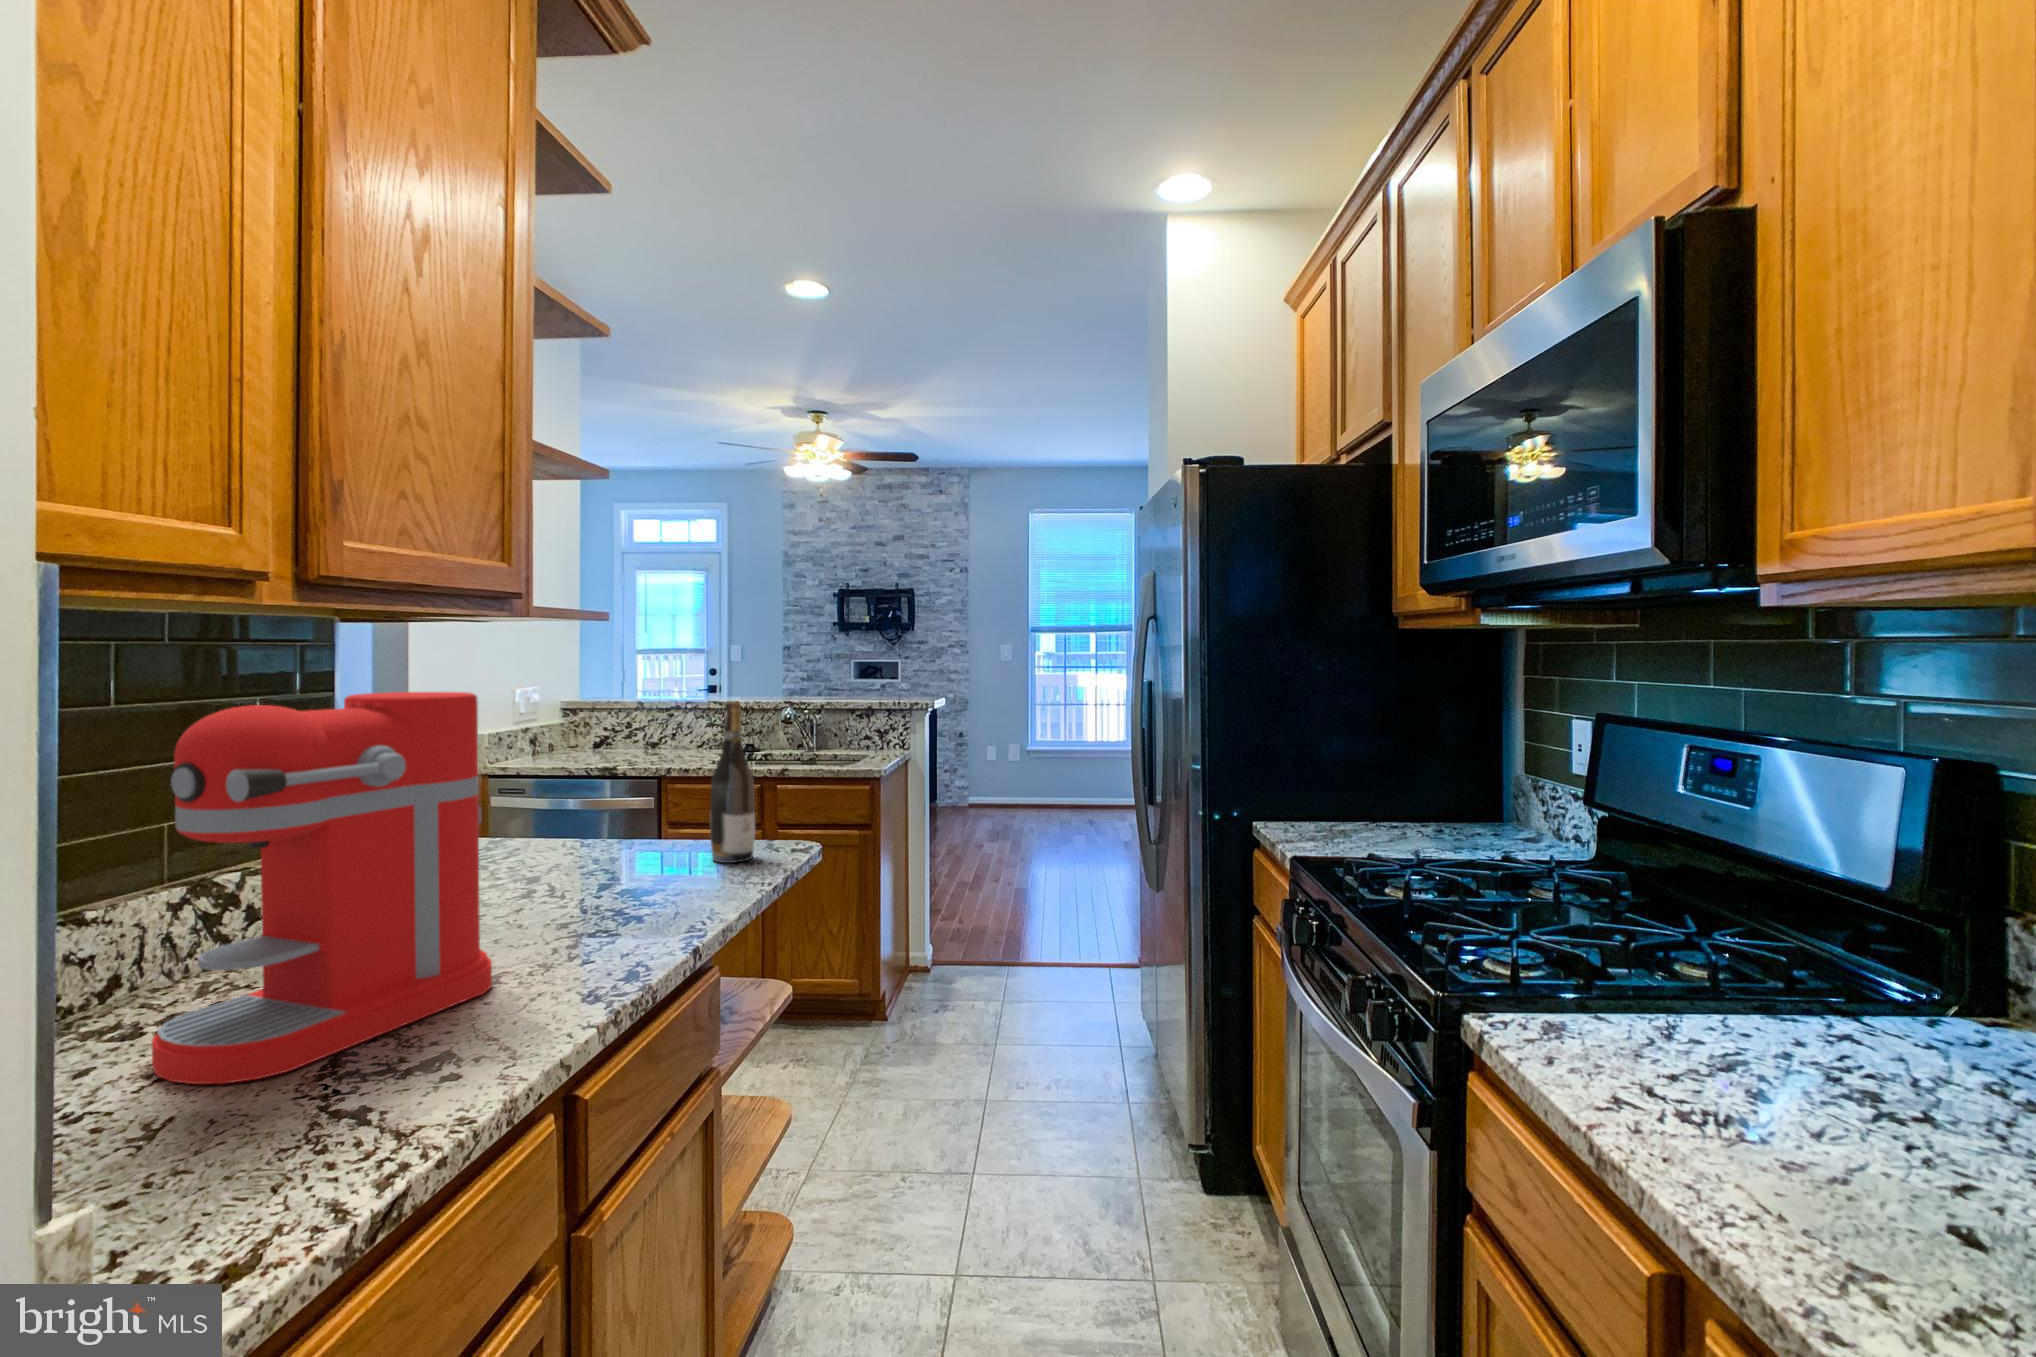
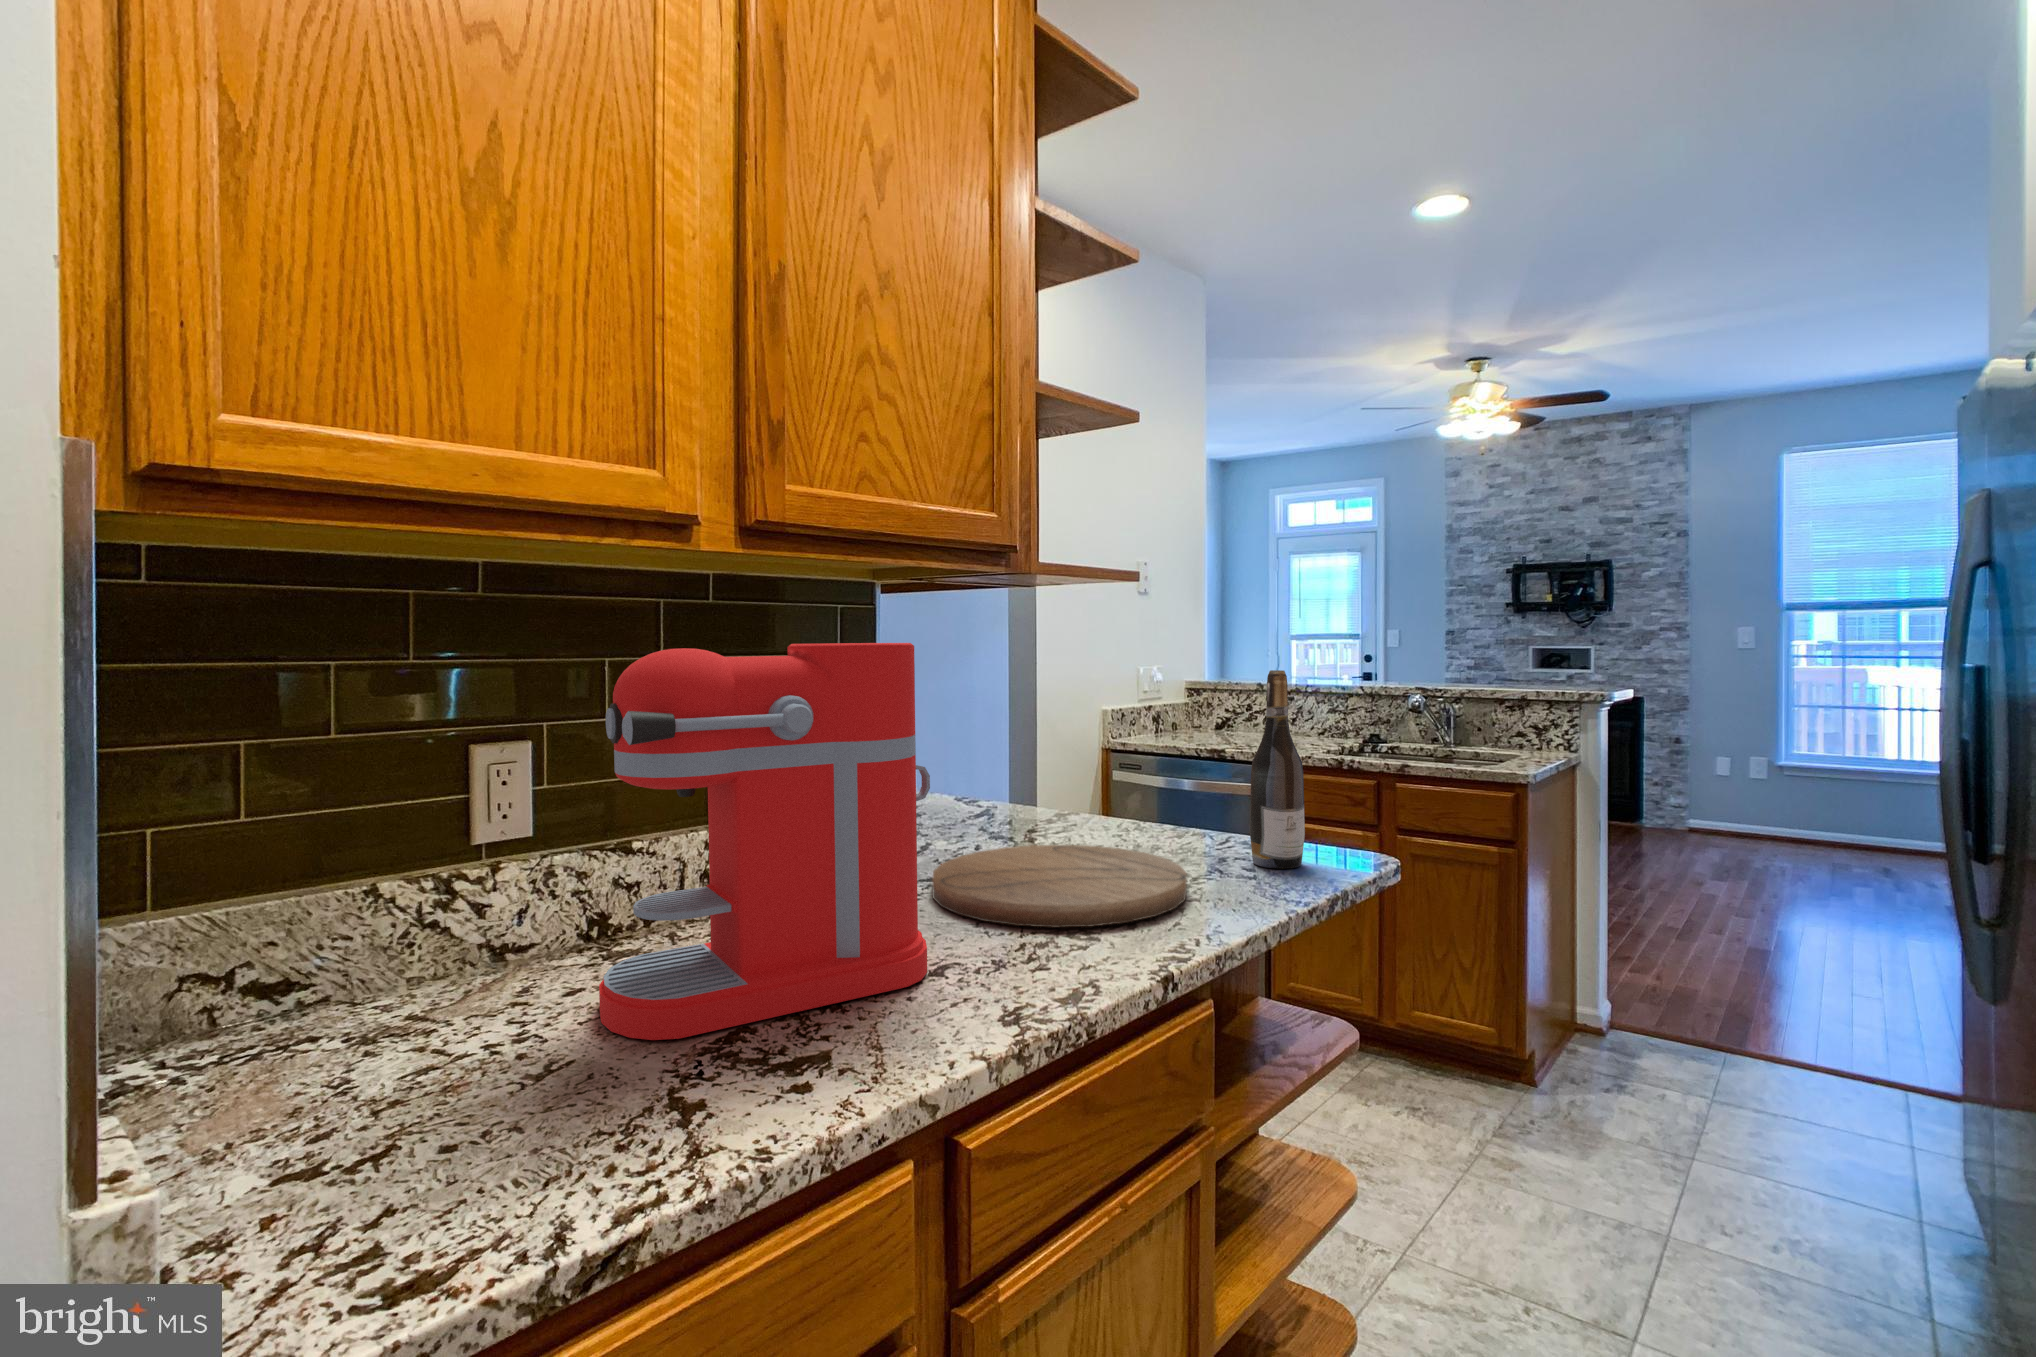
cutting board: none [427,862,678,936] -> present [932,845,1187,927]

